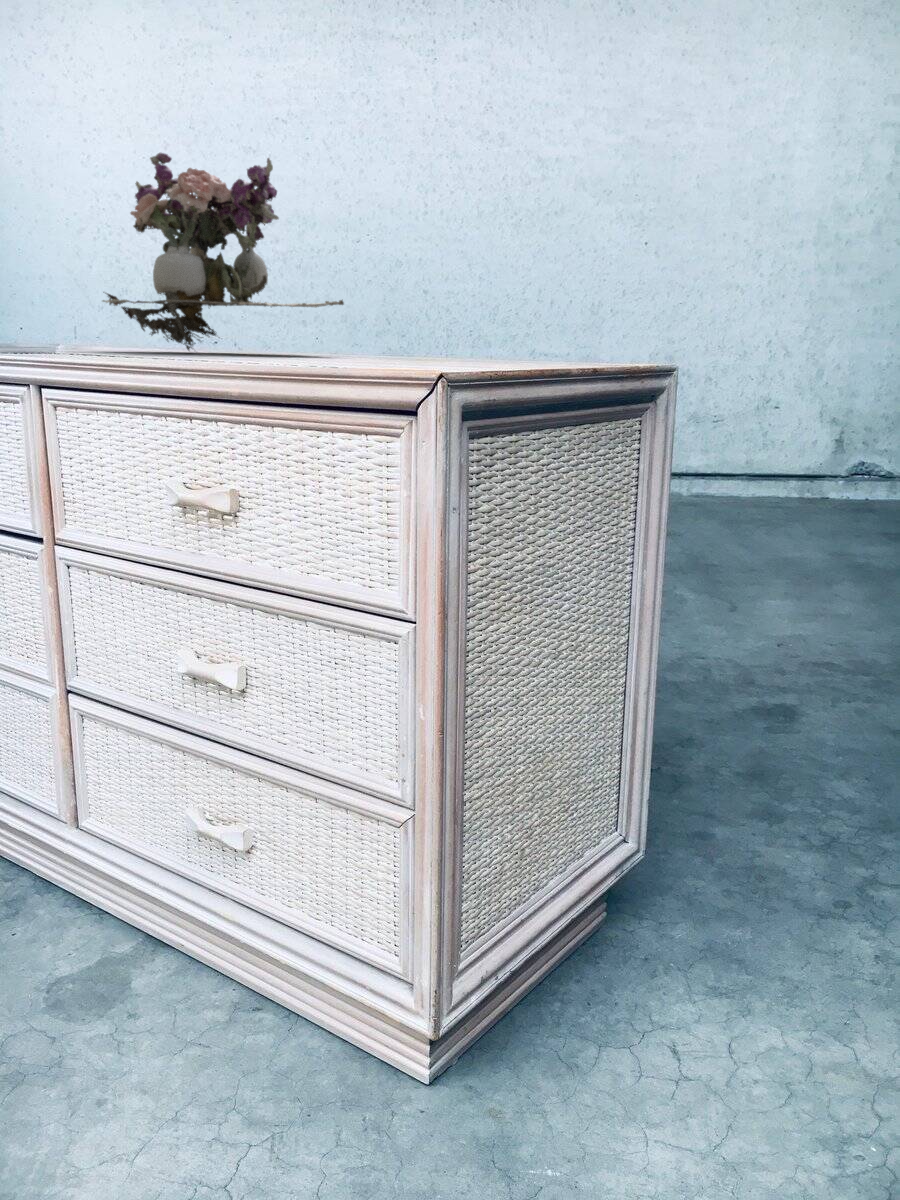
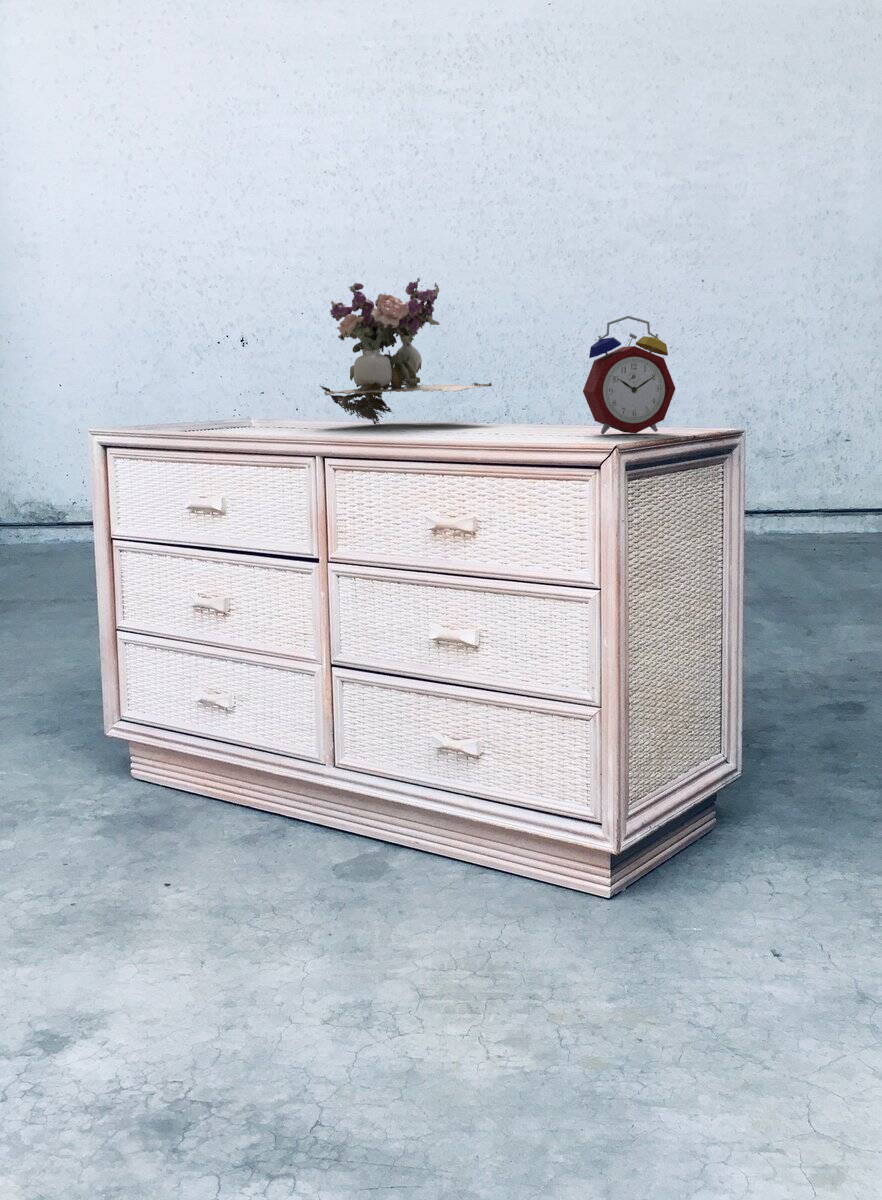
alarm clock: none [431,178,572,365] -> present [583,316,676,434]

